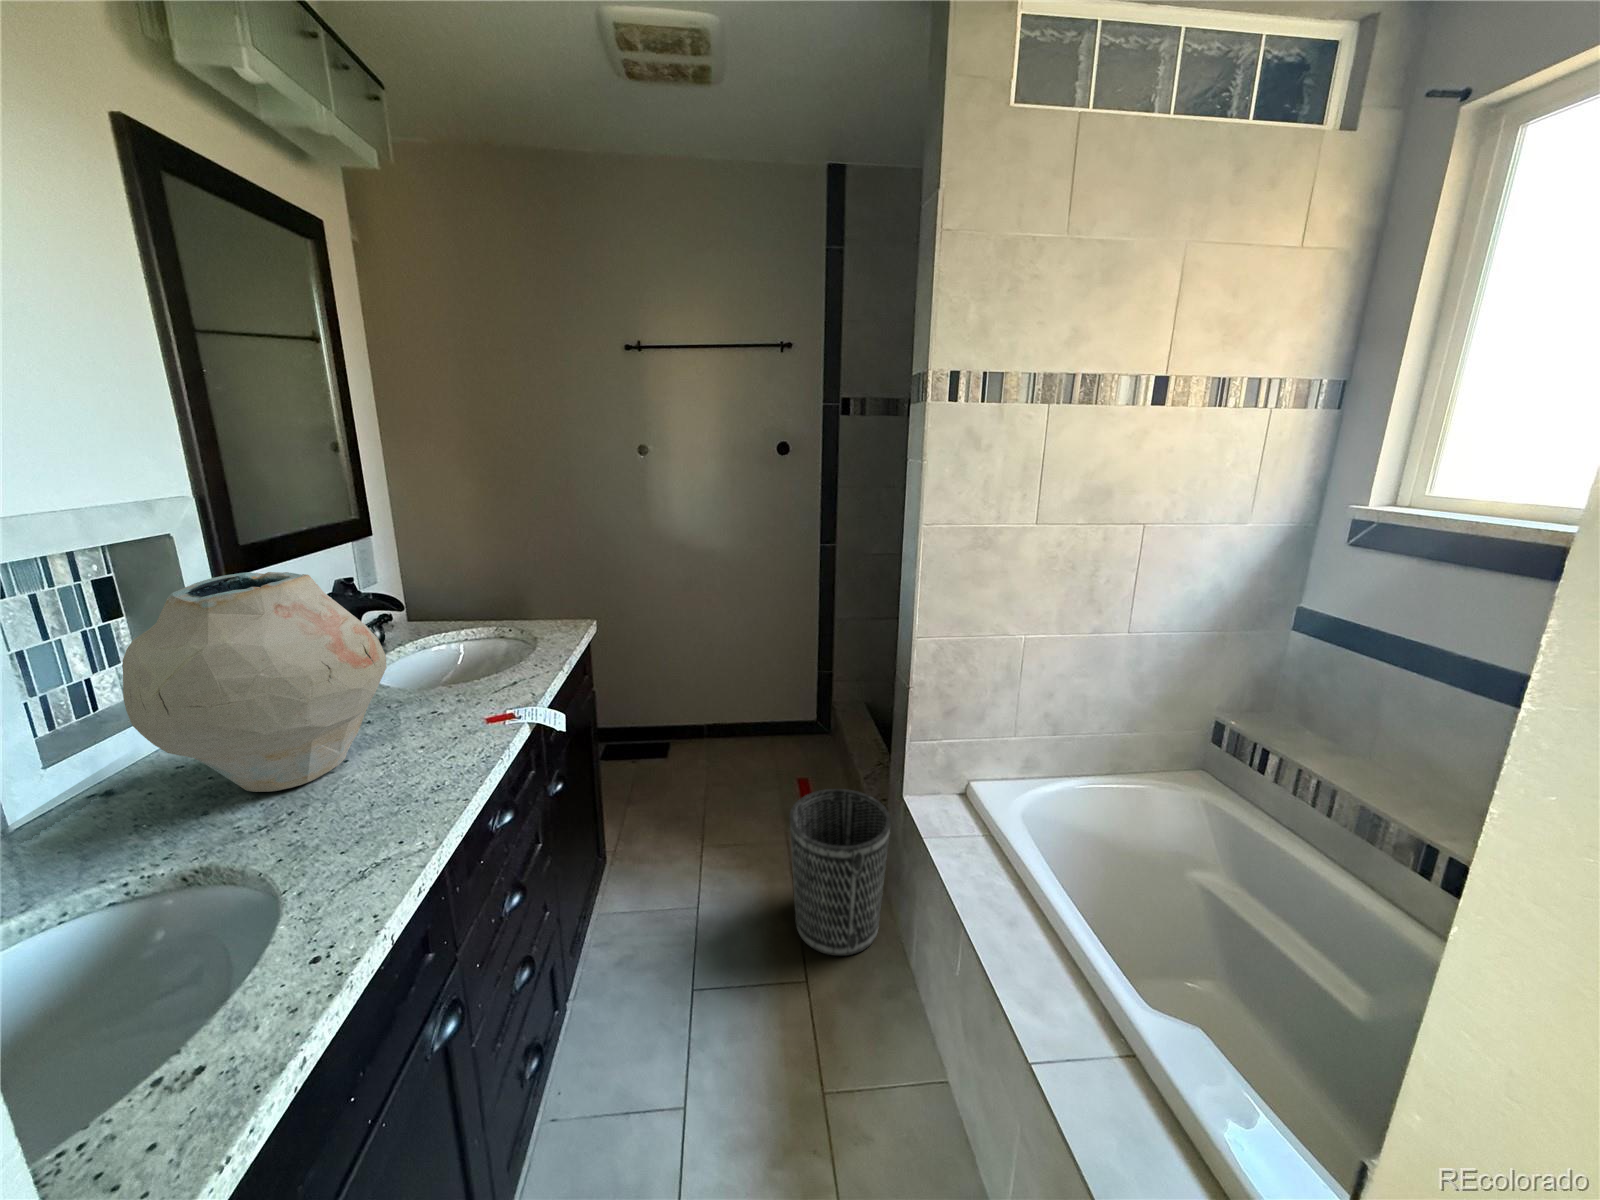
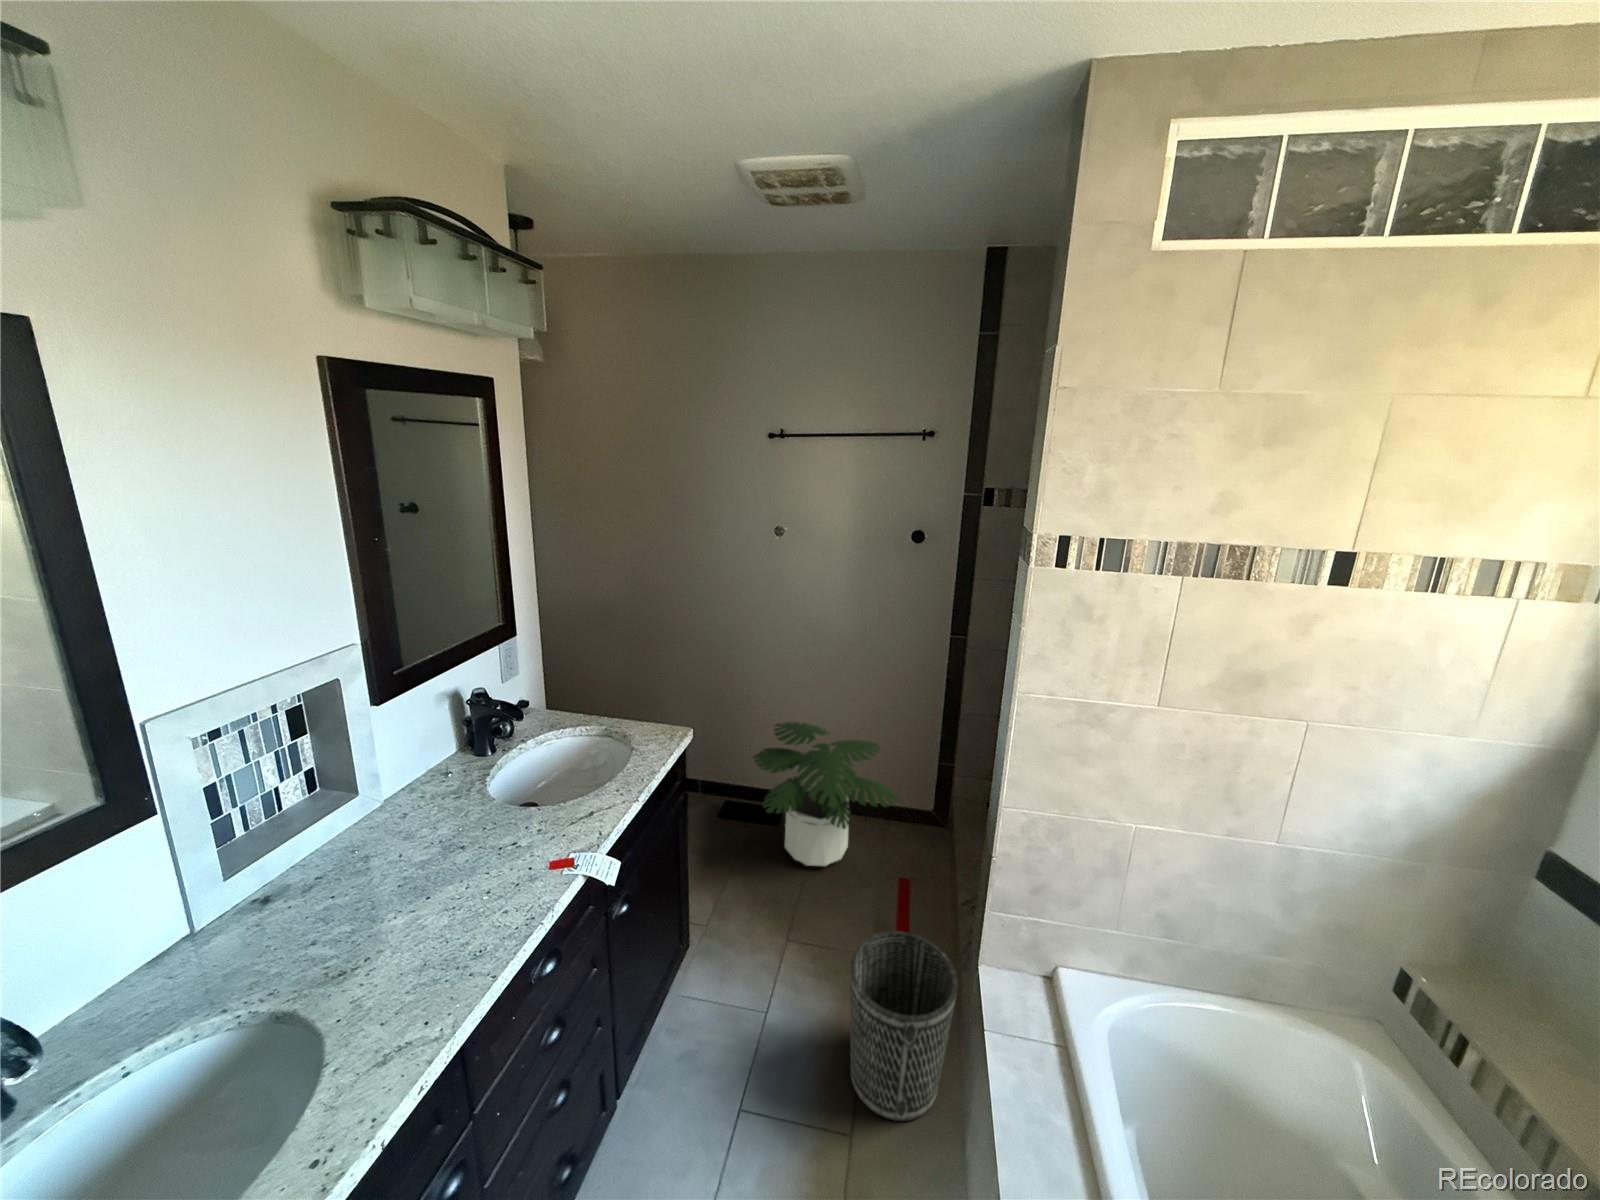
vase: present [123,572,386,792] -> none [273,731,467,920]
potted plant: none [641,644,798,781] -> present [752,722,900,866]

